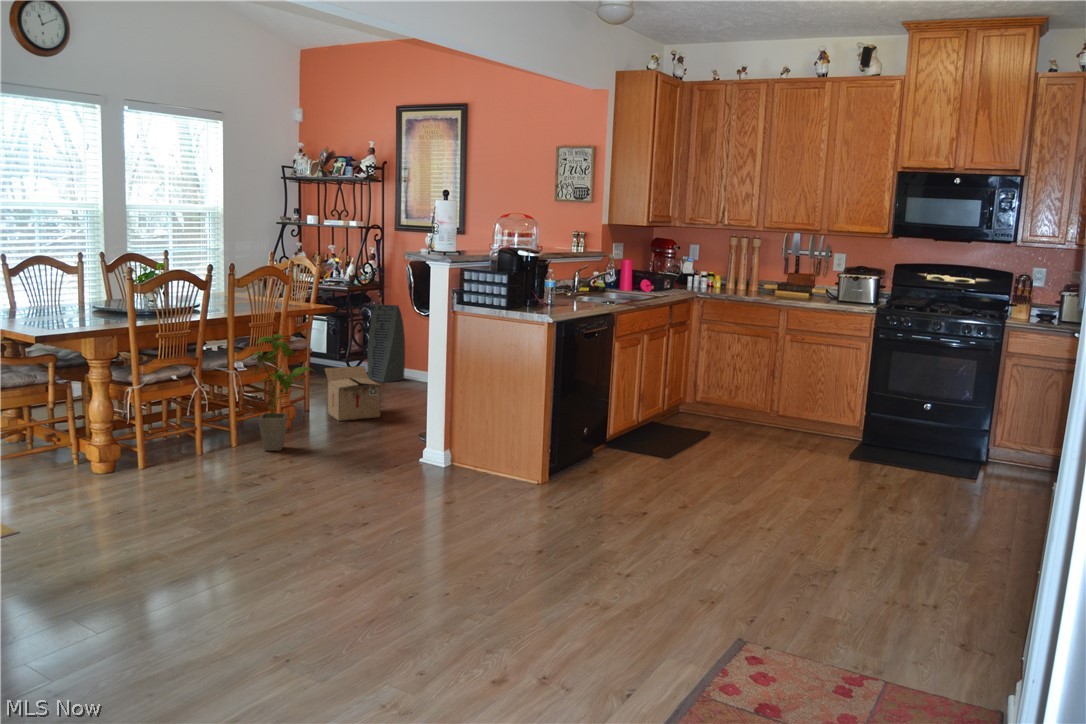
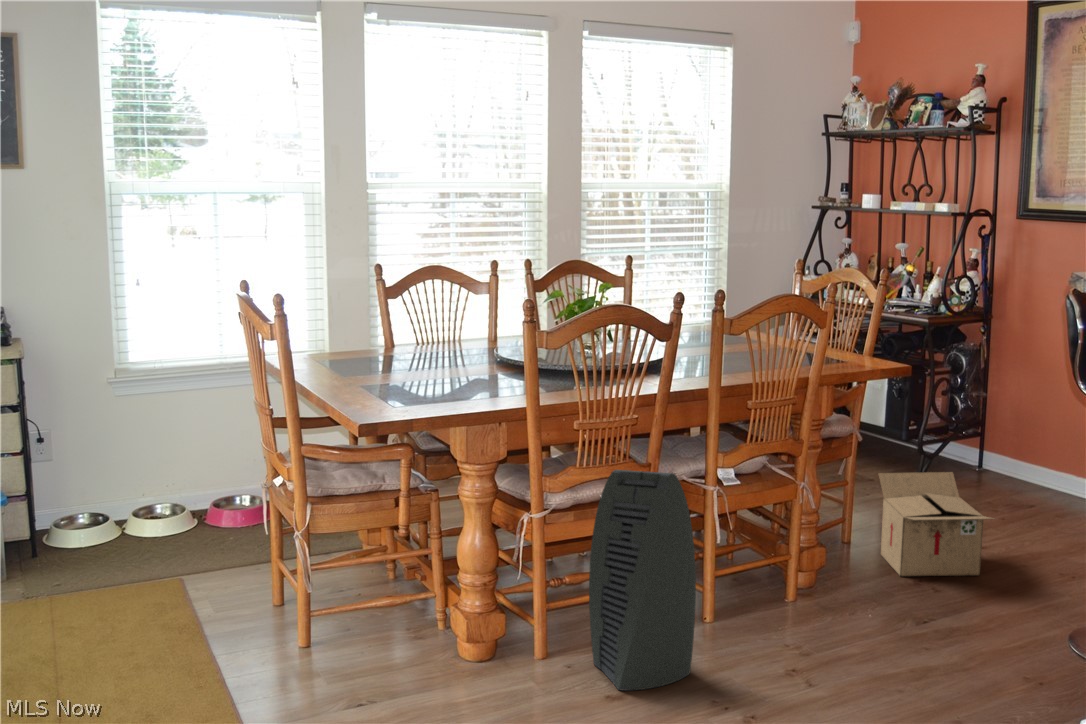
air purifier: present [367,305,405,382] -> present [589,470,696,691]
house plant: present [251,334,312,451] -> none [743,431,863,642]

